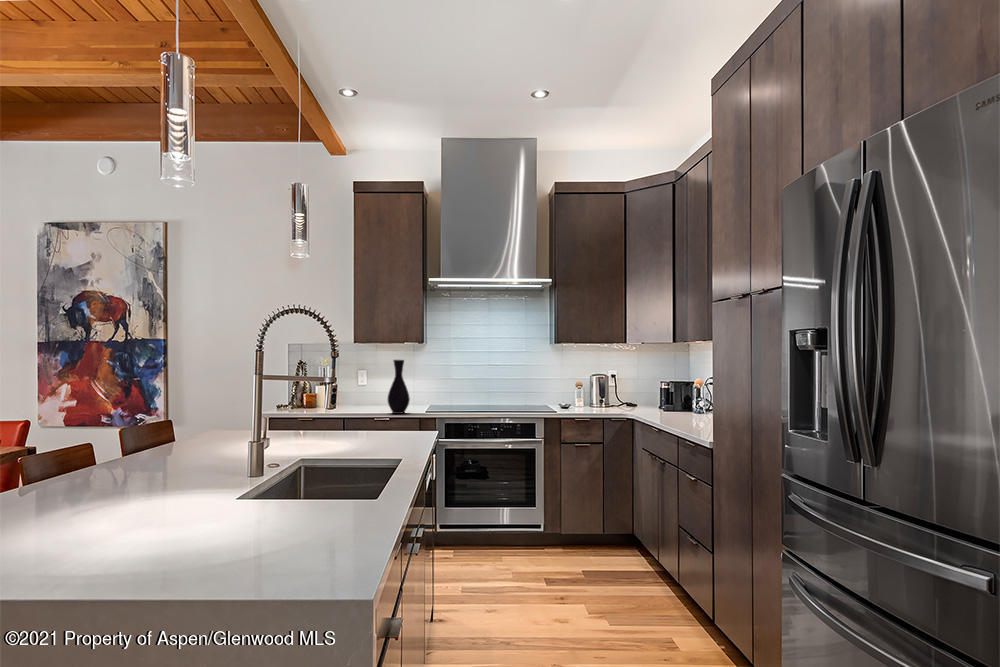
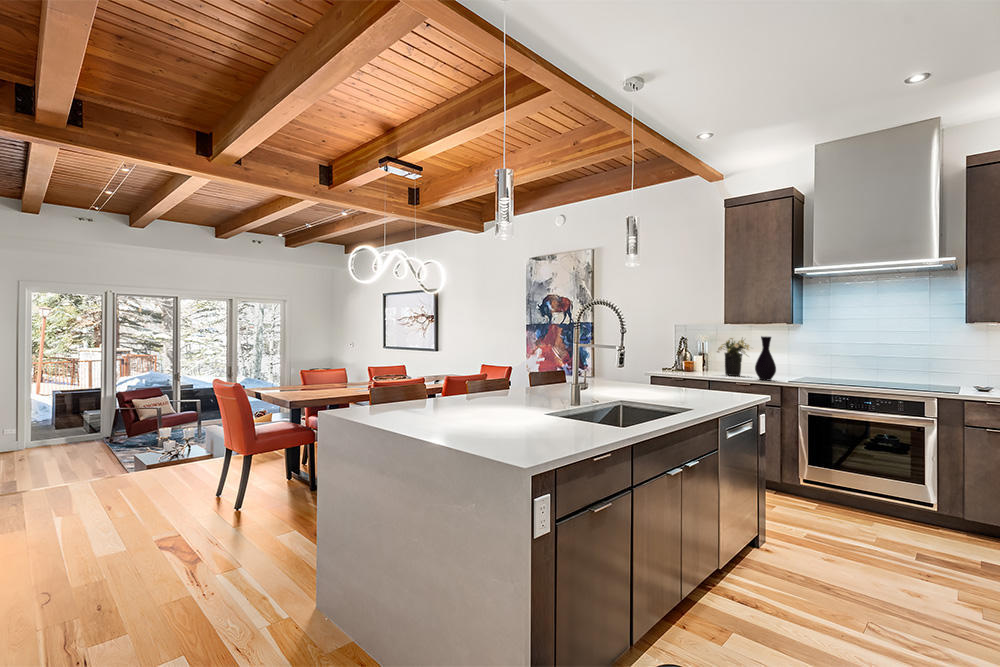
flower arrangement: none [345,359,388,410] -> present [717,338,750,376]

